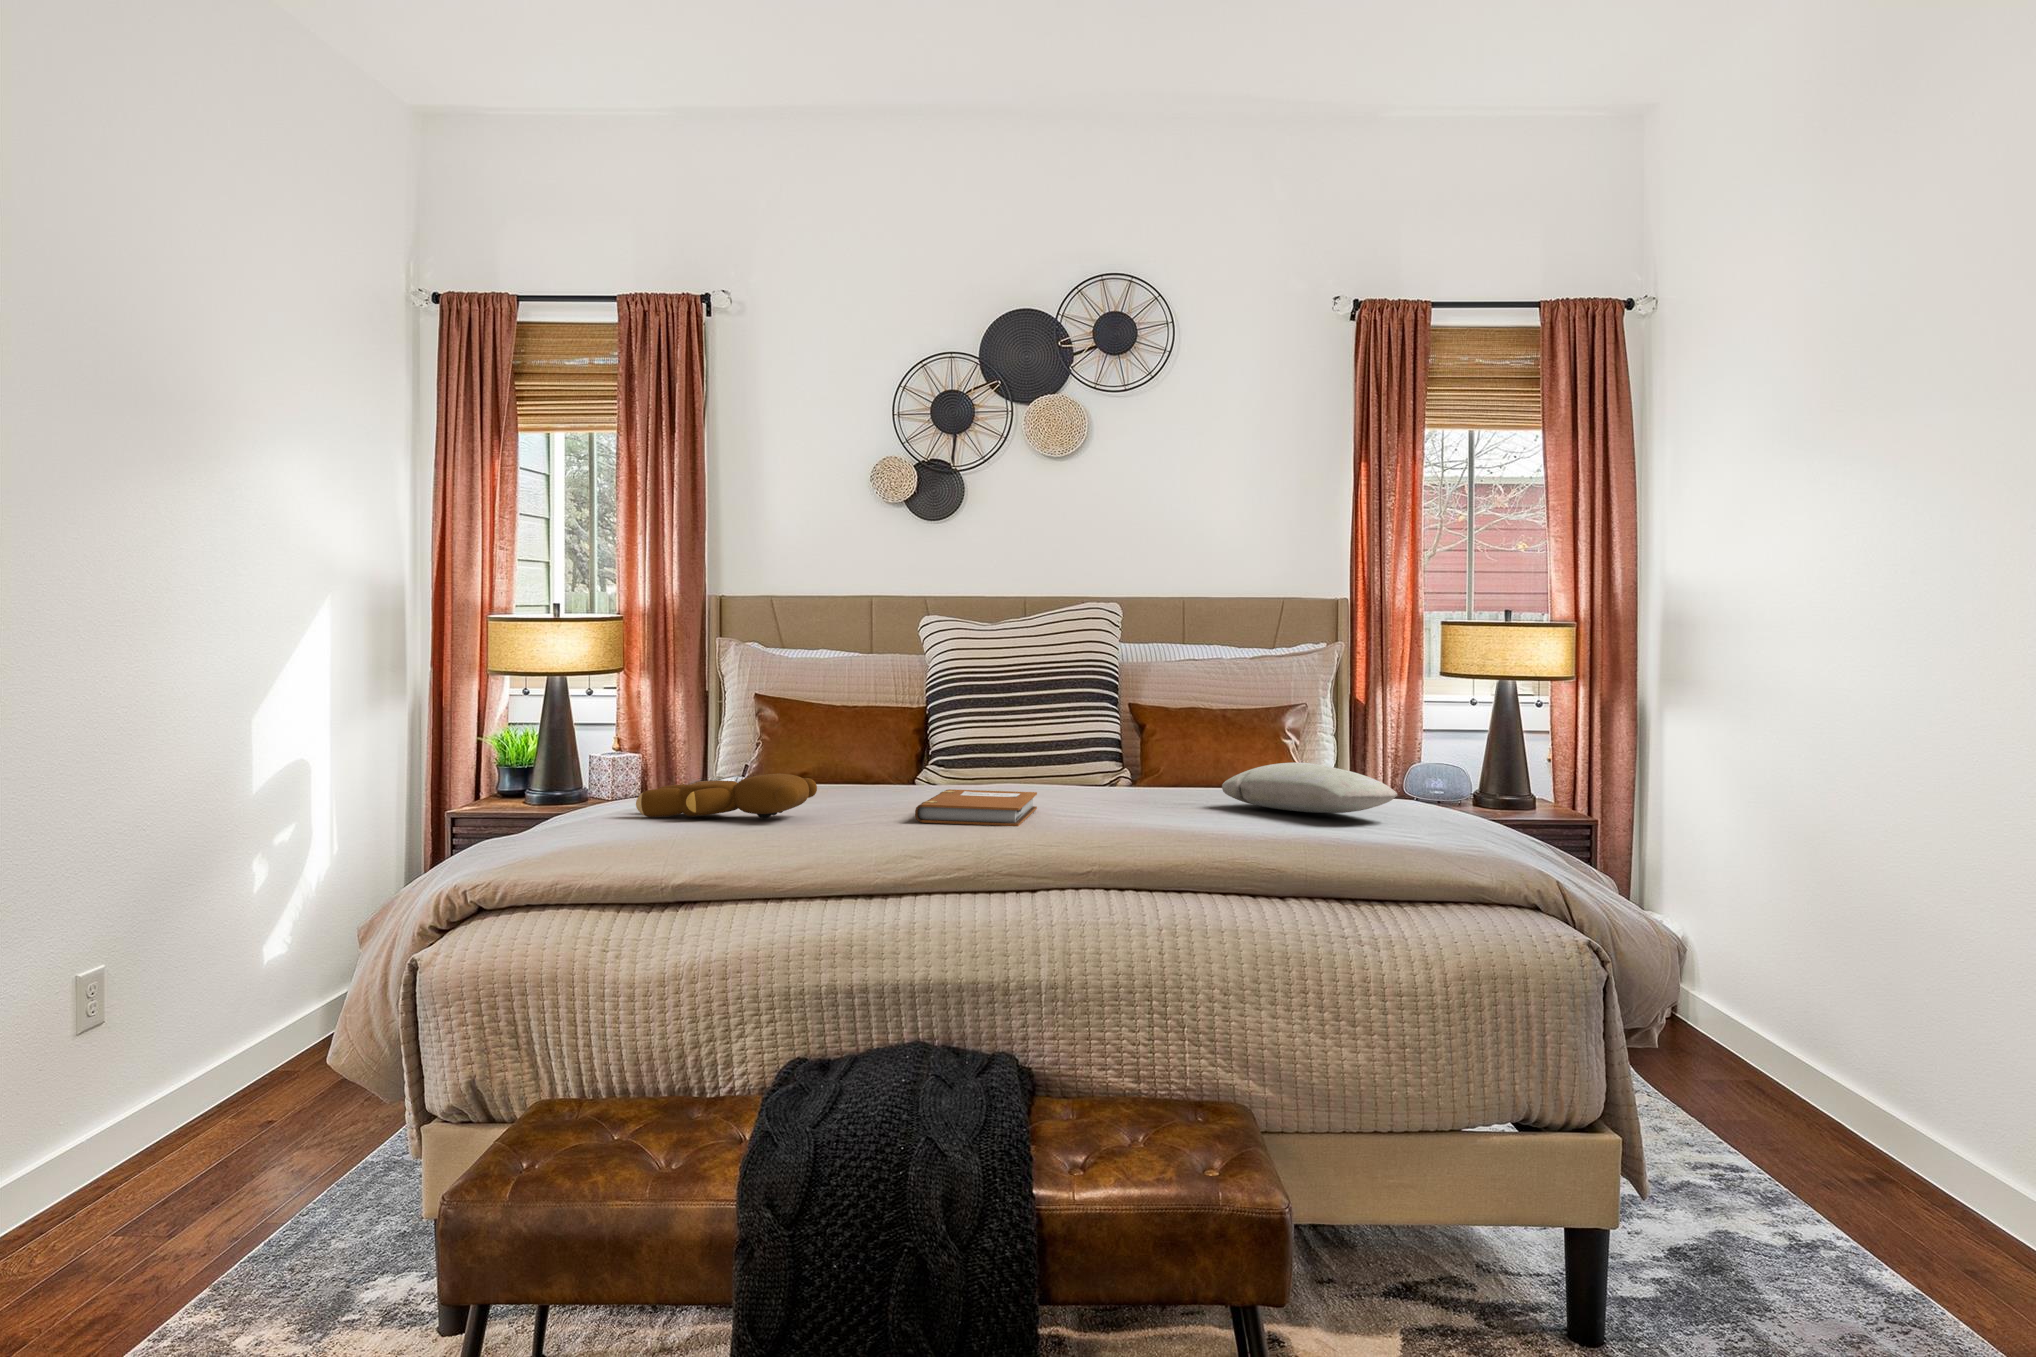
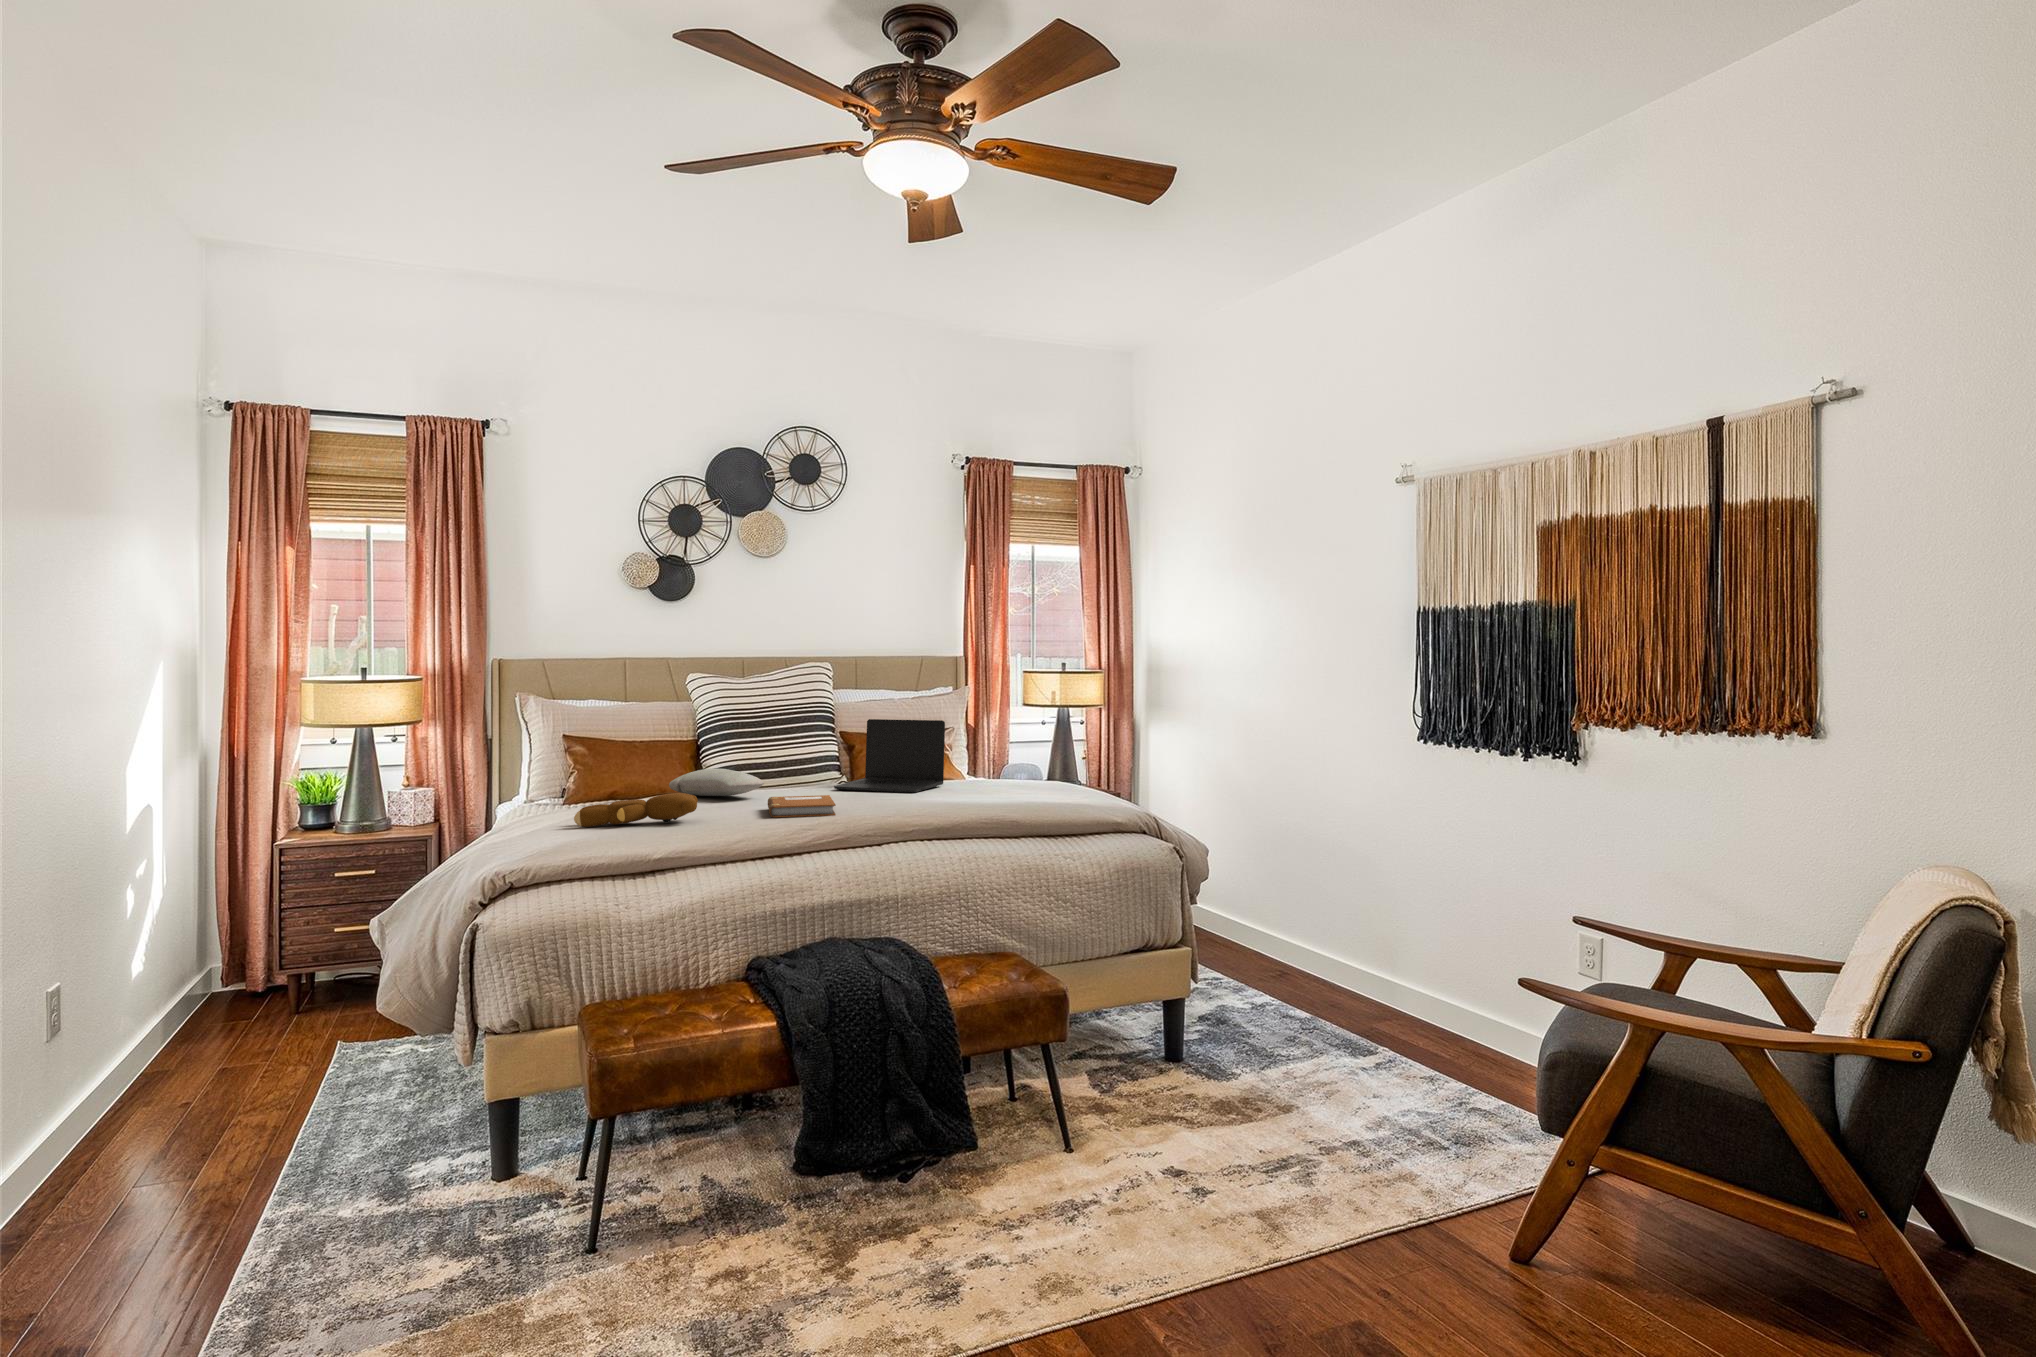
laptop: none [1090,681,1268,797] -> present [834,719,945,793]
pillow: present [1222,763,1397,813] -> present [669,768,764,796]

